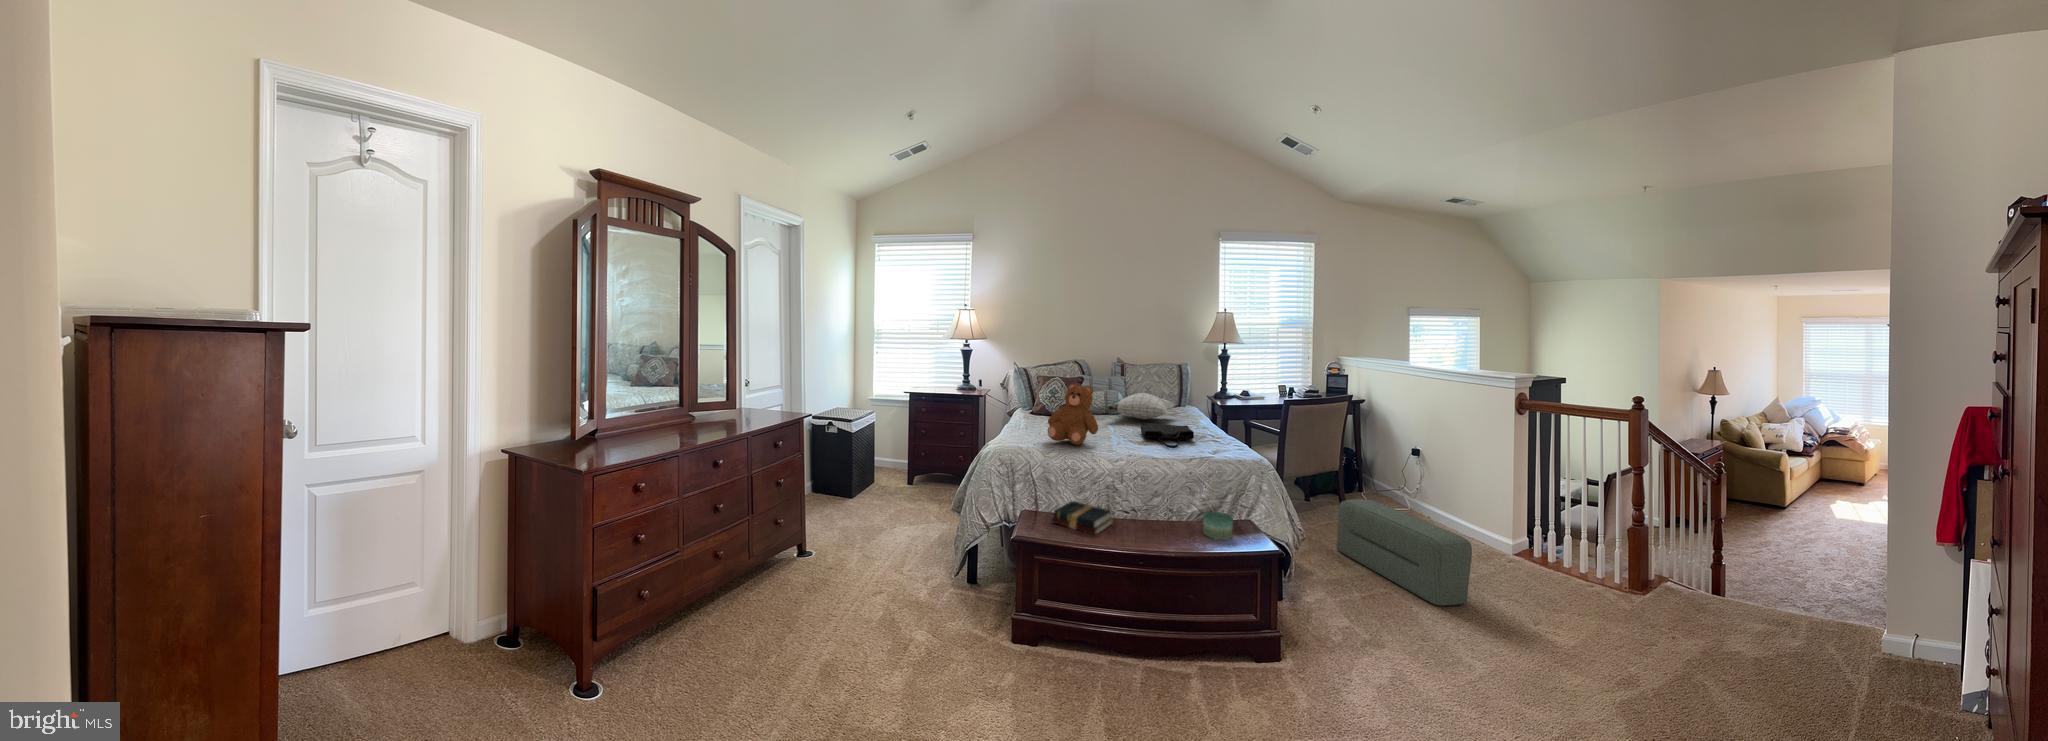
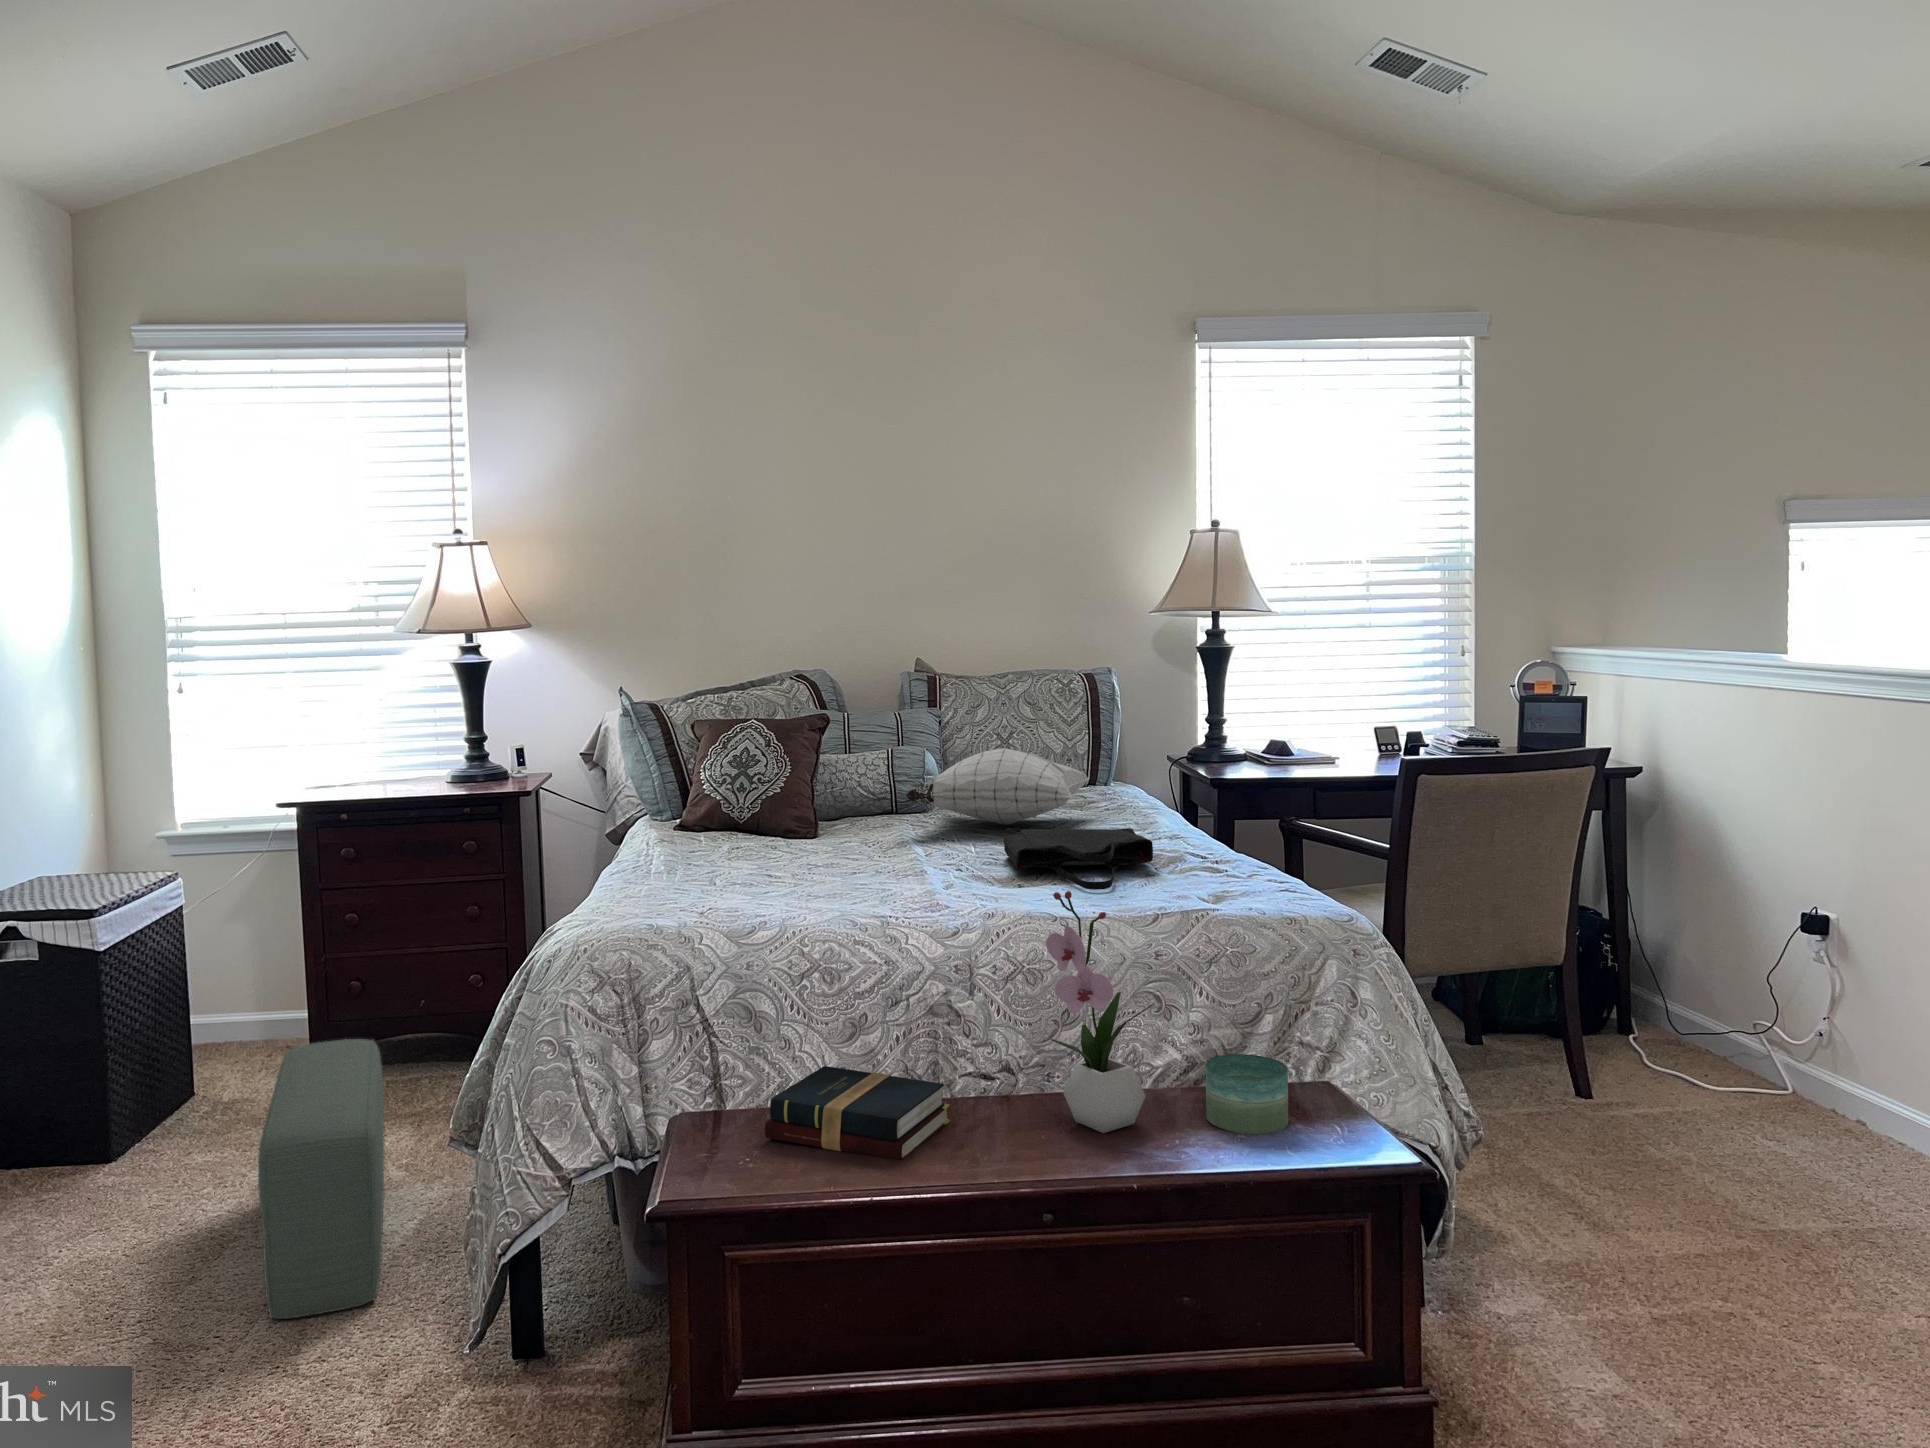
teddy bear: present [1048,384,1098,445] -> none [735,722,887,903]
flower arrangement: none [1149,451,1186,534] -> present [1046,891,1155,1133]
pouf: present [1337,499,1472,606] -> present [258,1039,384,1319]

